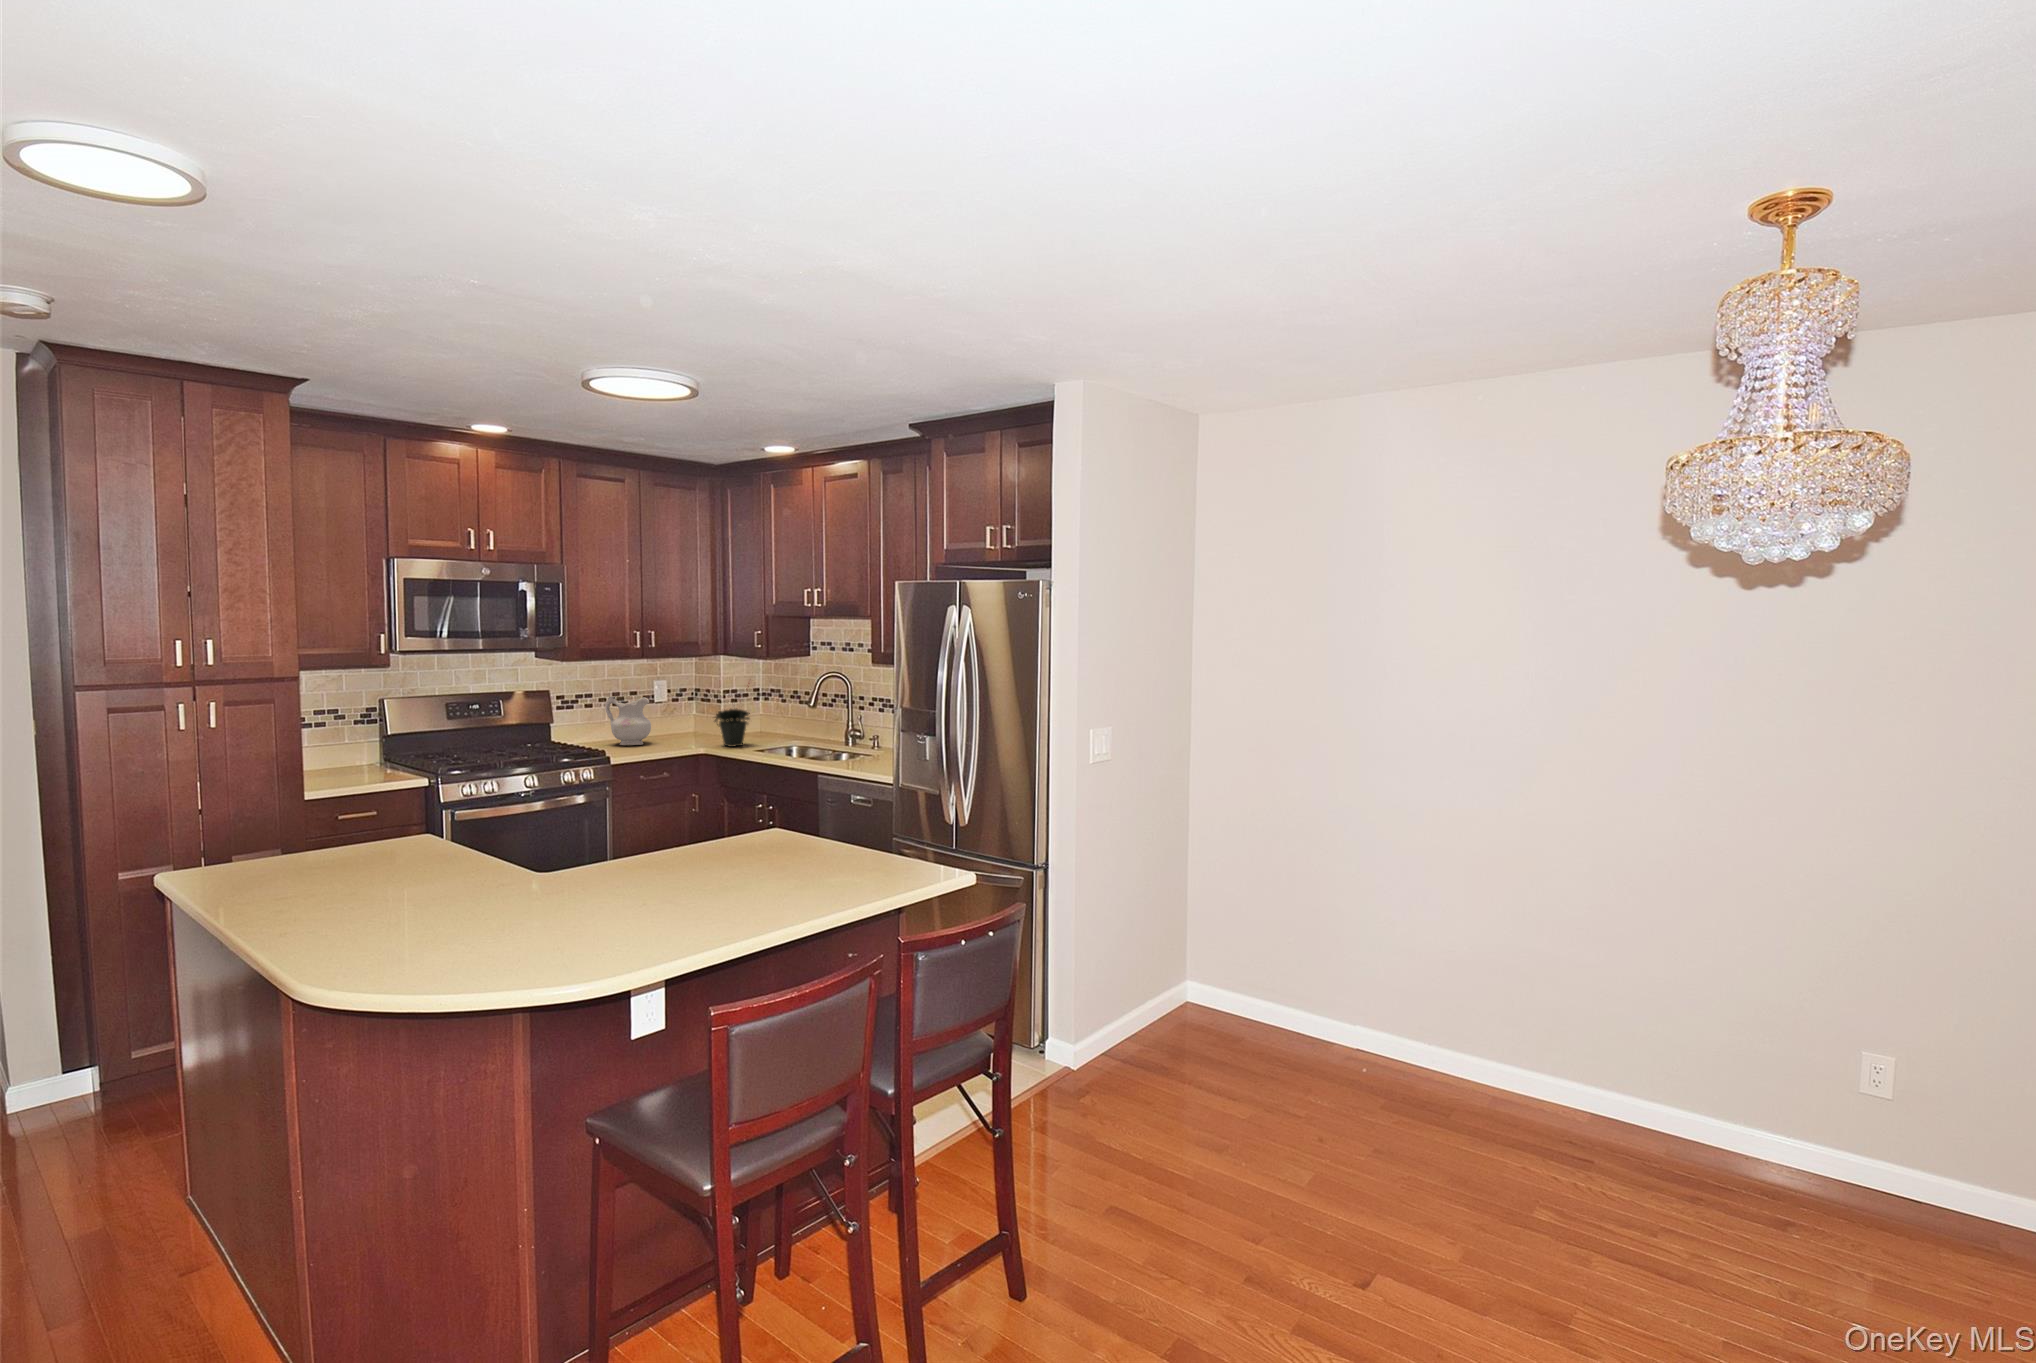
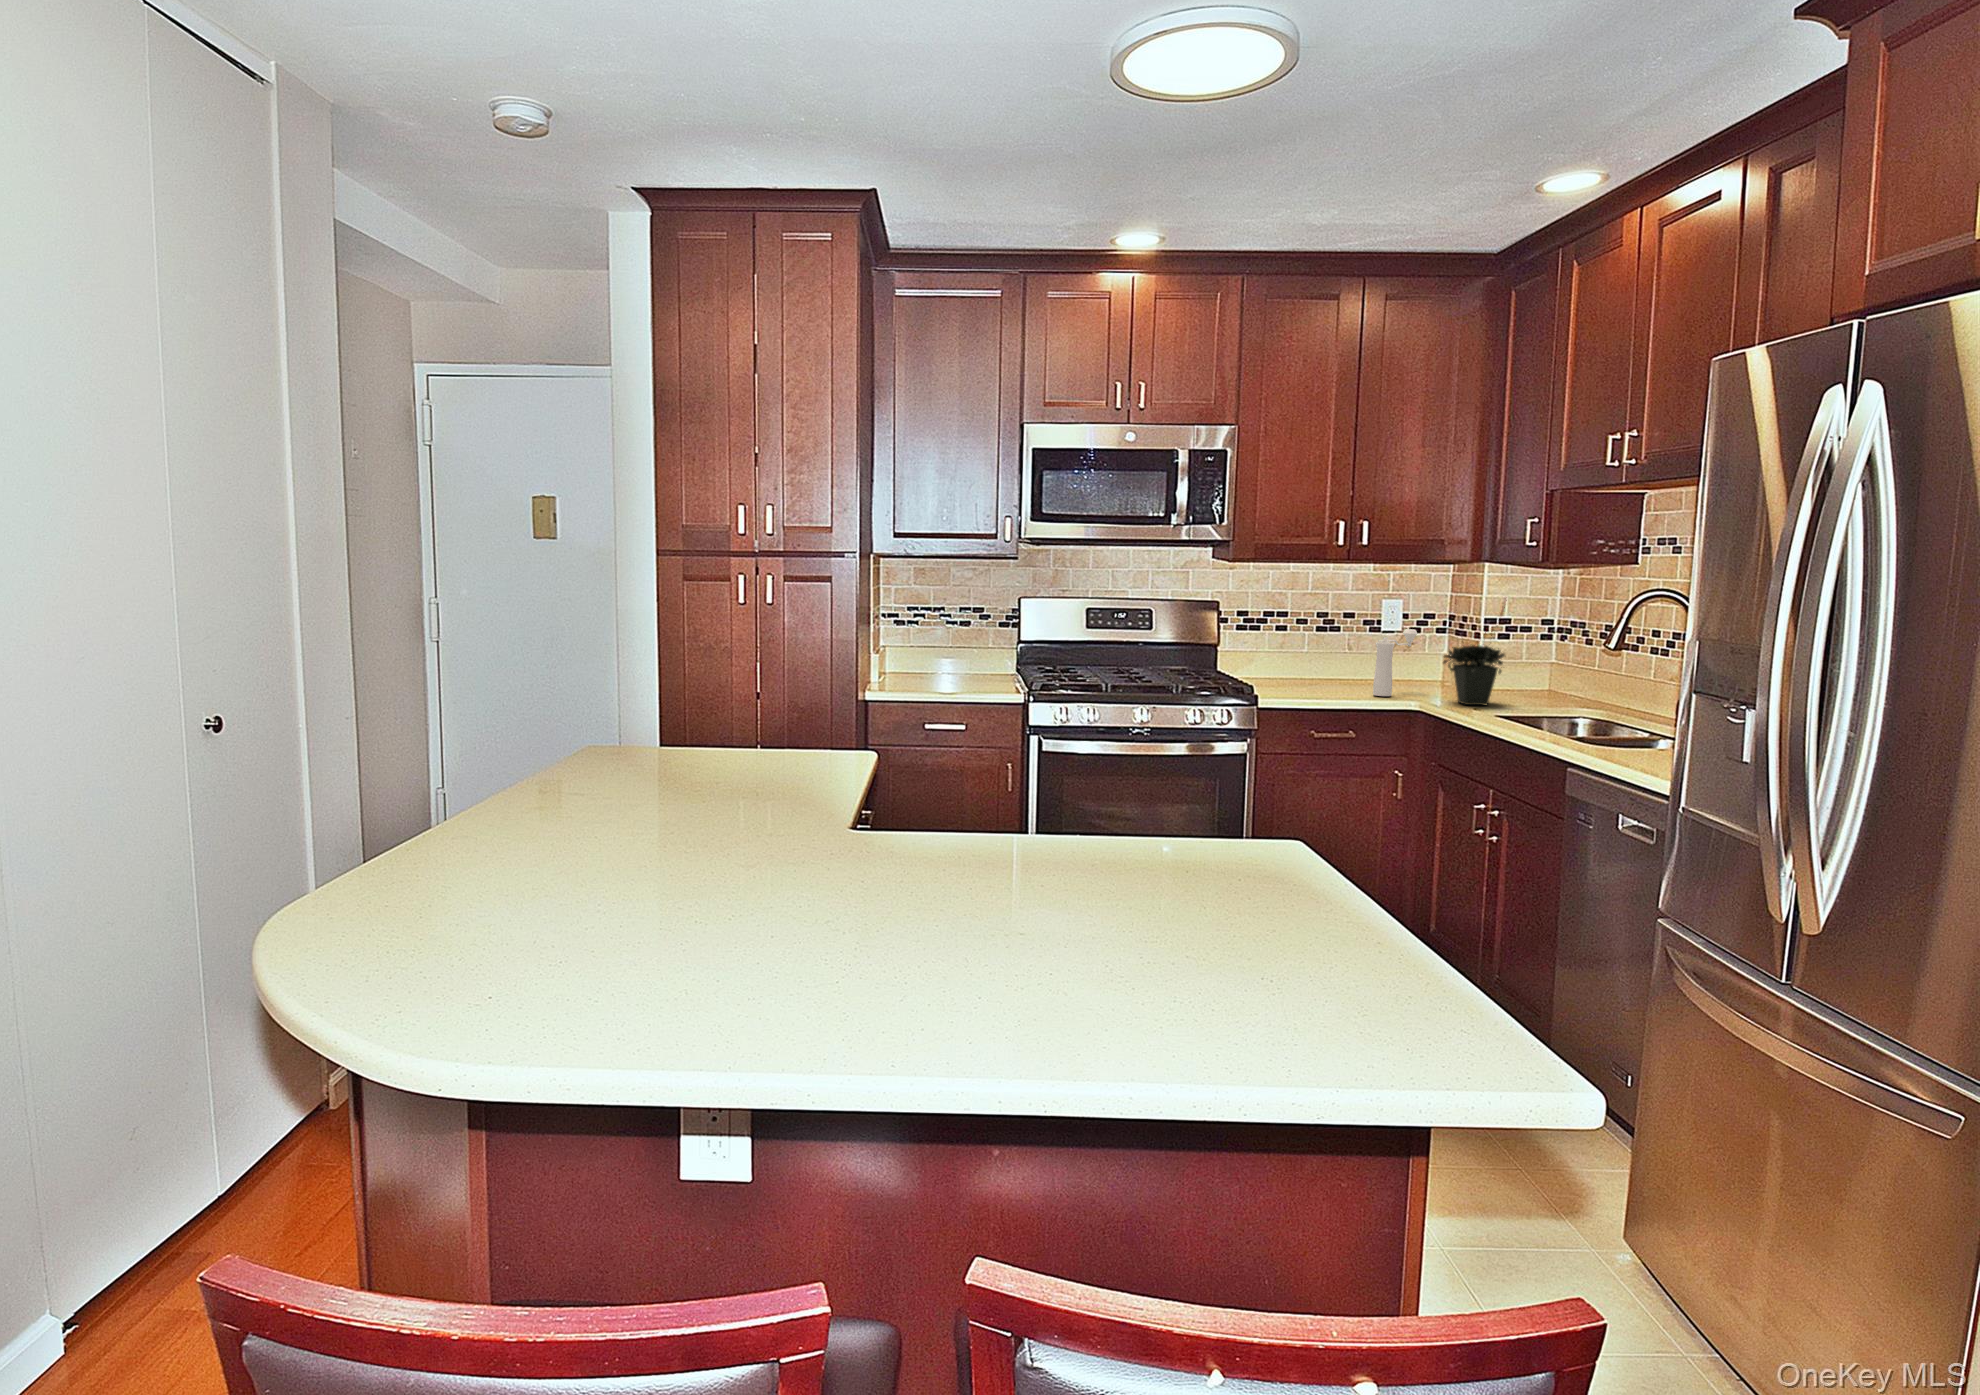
ceramic pitcher: present [605,696,651,745] -> none [1298,616,1358,688]
pepper mill: none [668,701,691,747] -> present [1373,629,1417,696]

